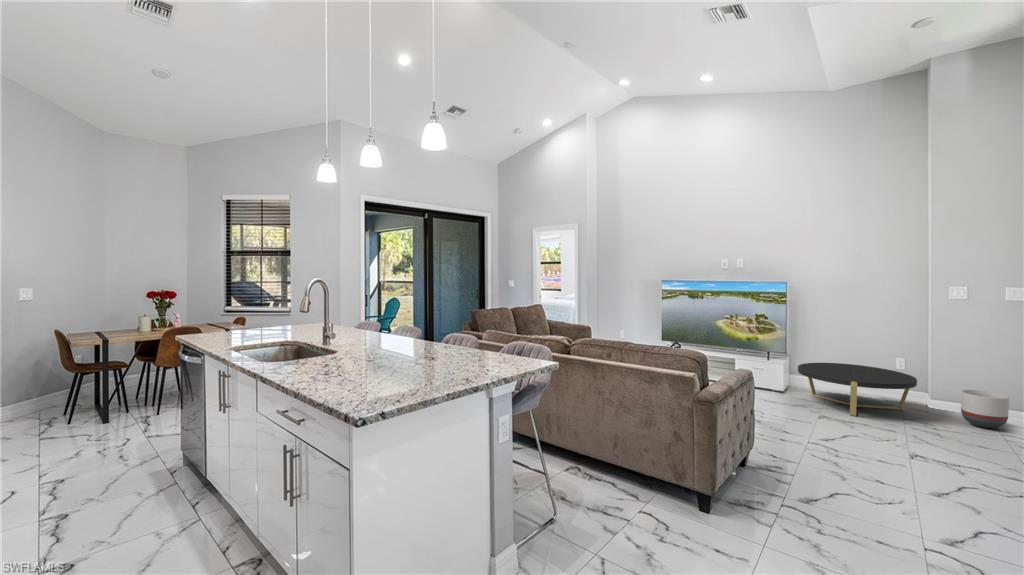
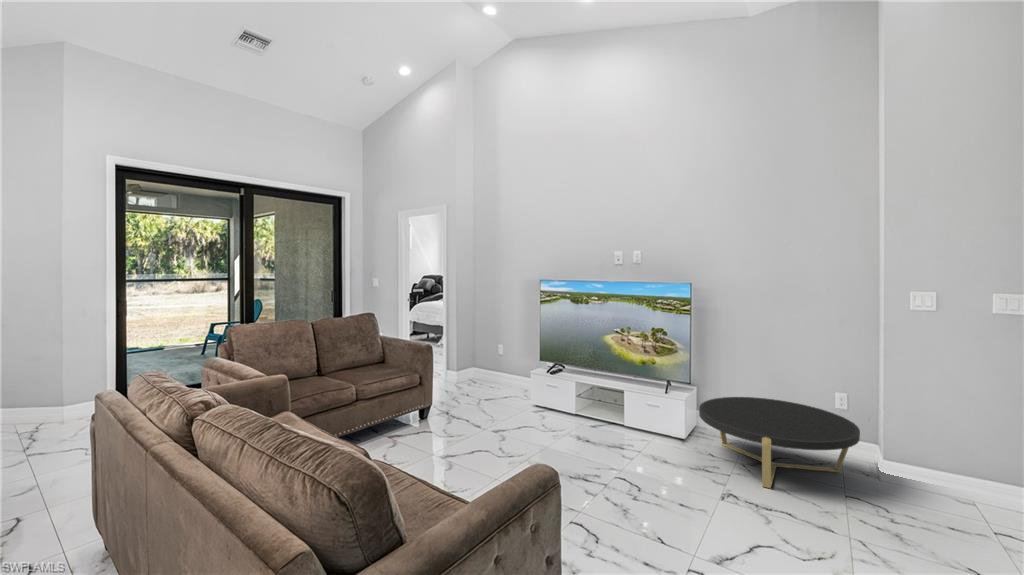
planter: present [961,390,1009,428] -> none [923,449,994,514]

